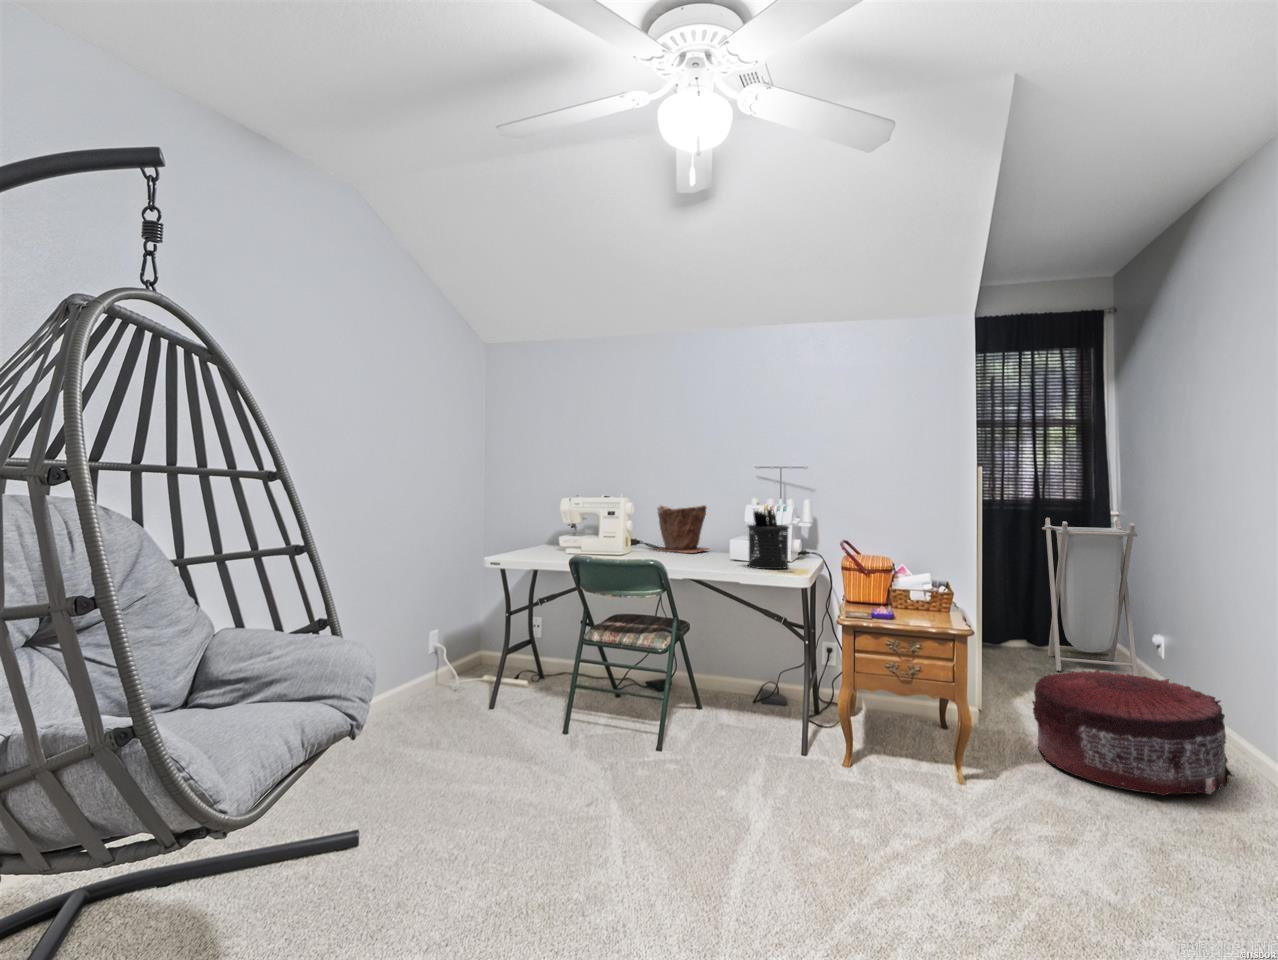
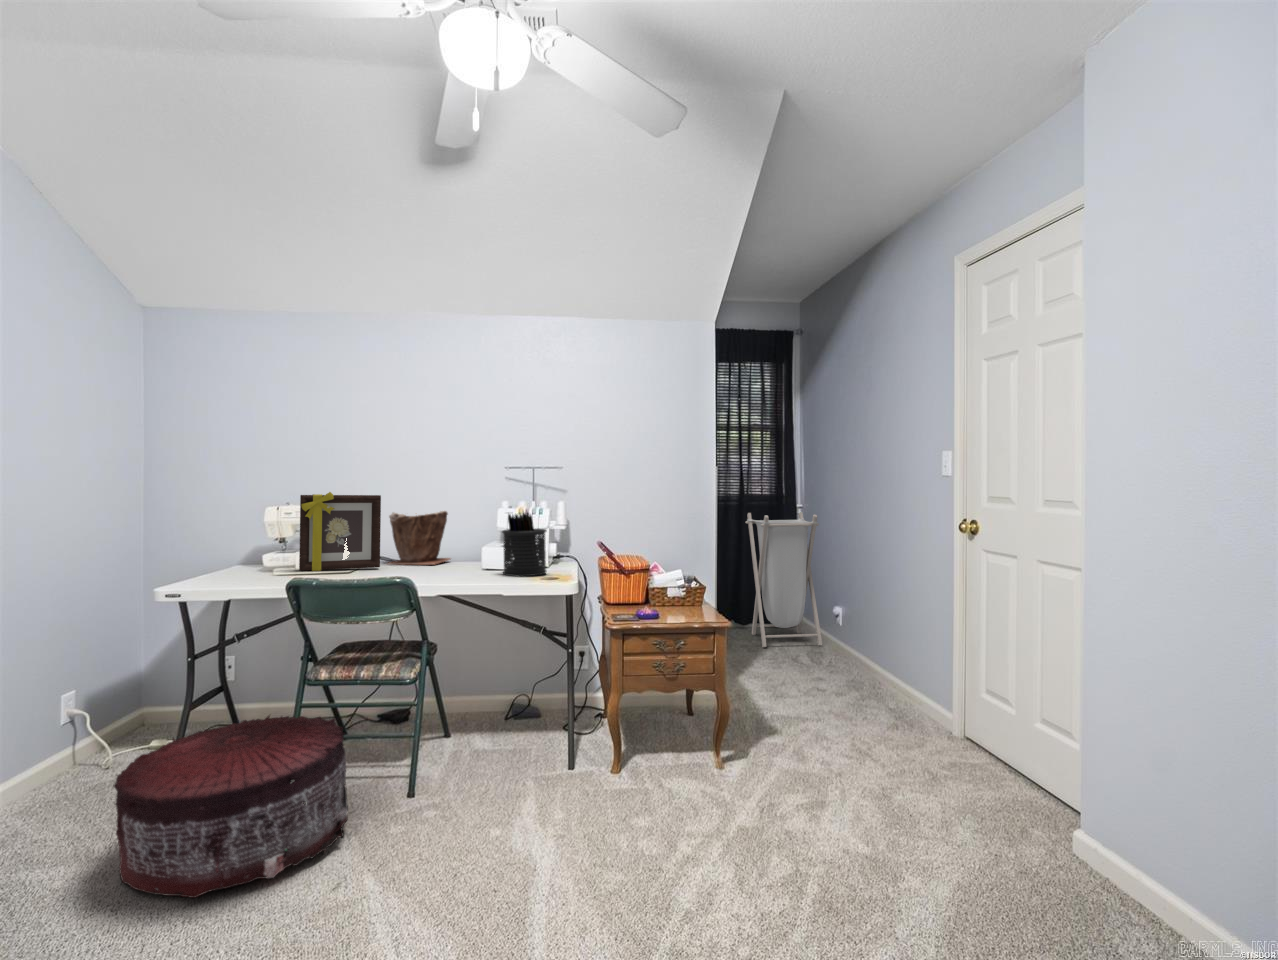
picture frame: none [583,486,647,552] -> present [299,492,381,571]
pouf: present [1033,669,1232,796] -> present [114,716,348,898]

